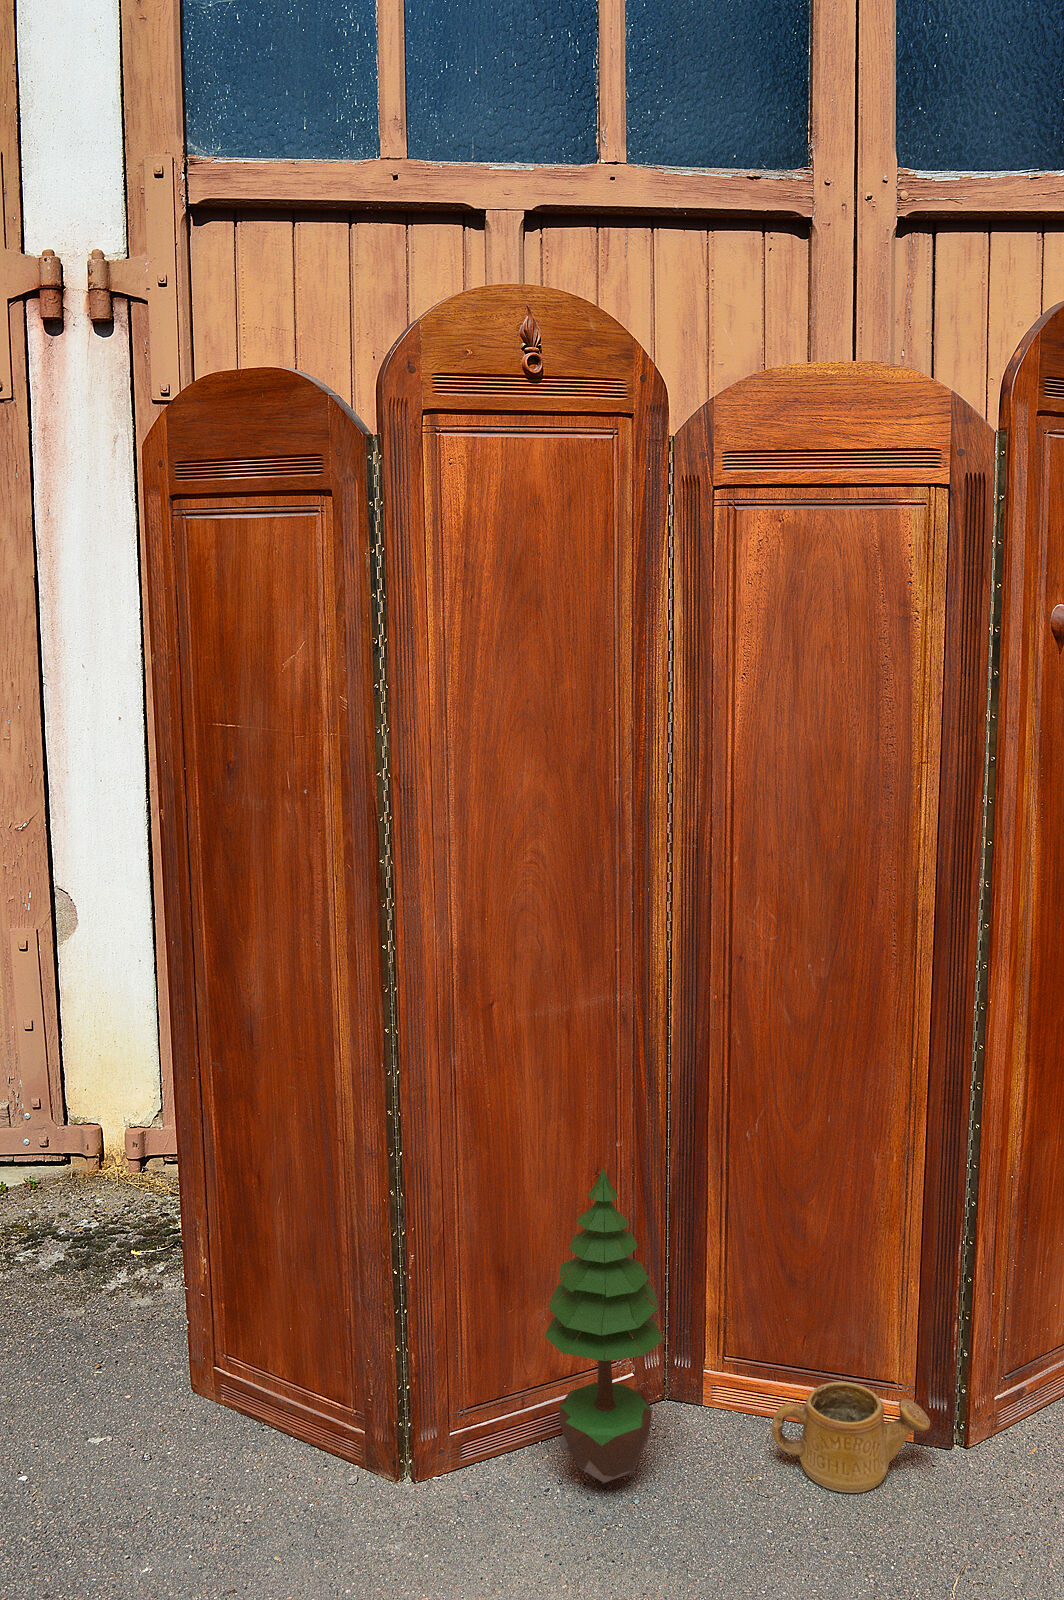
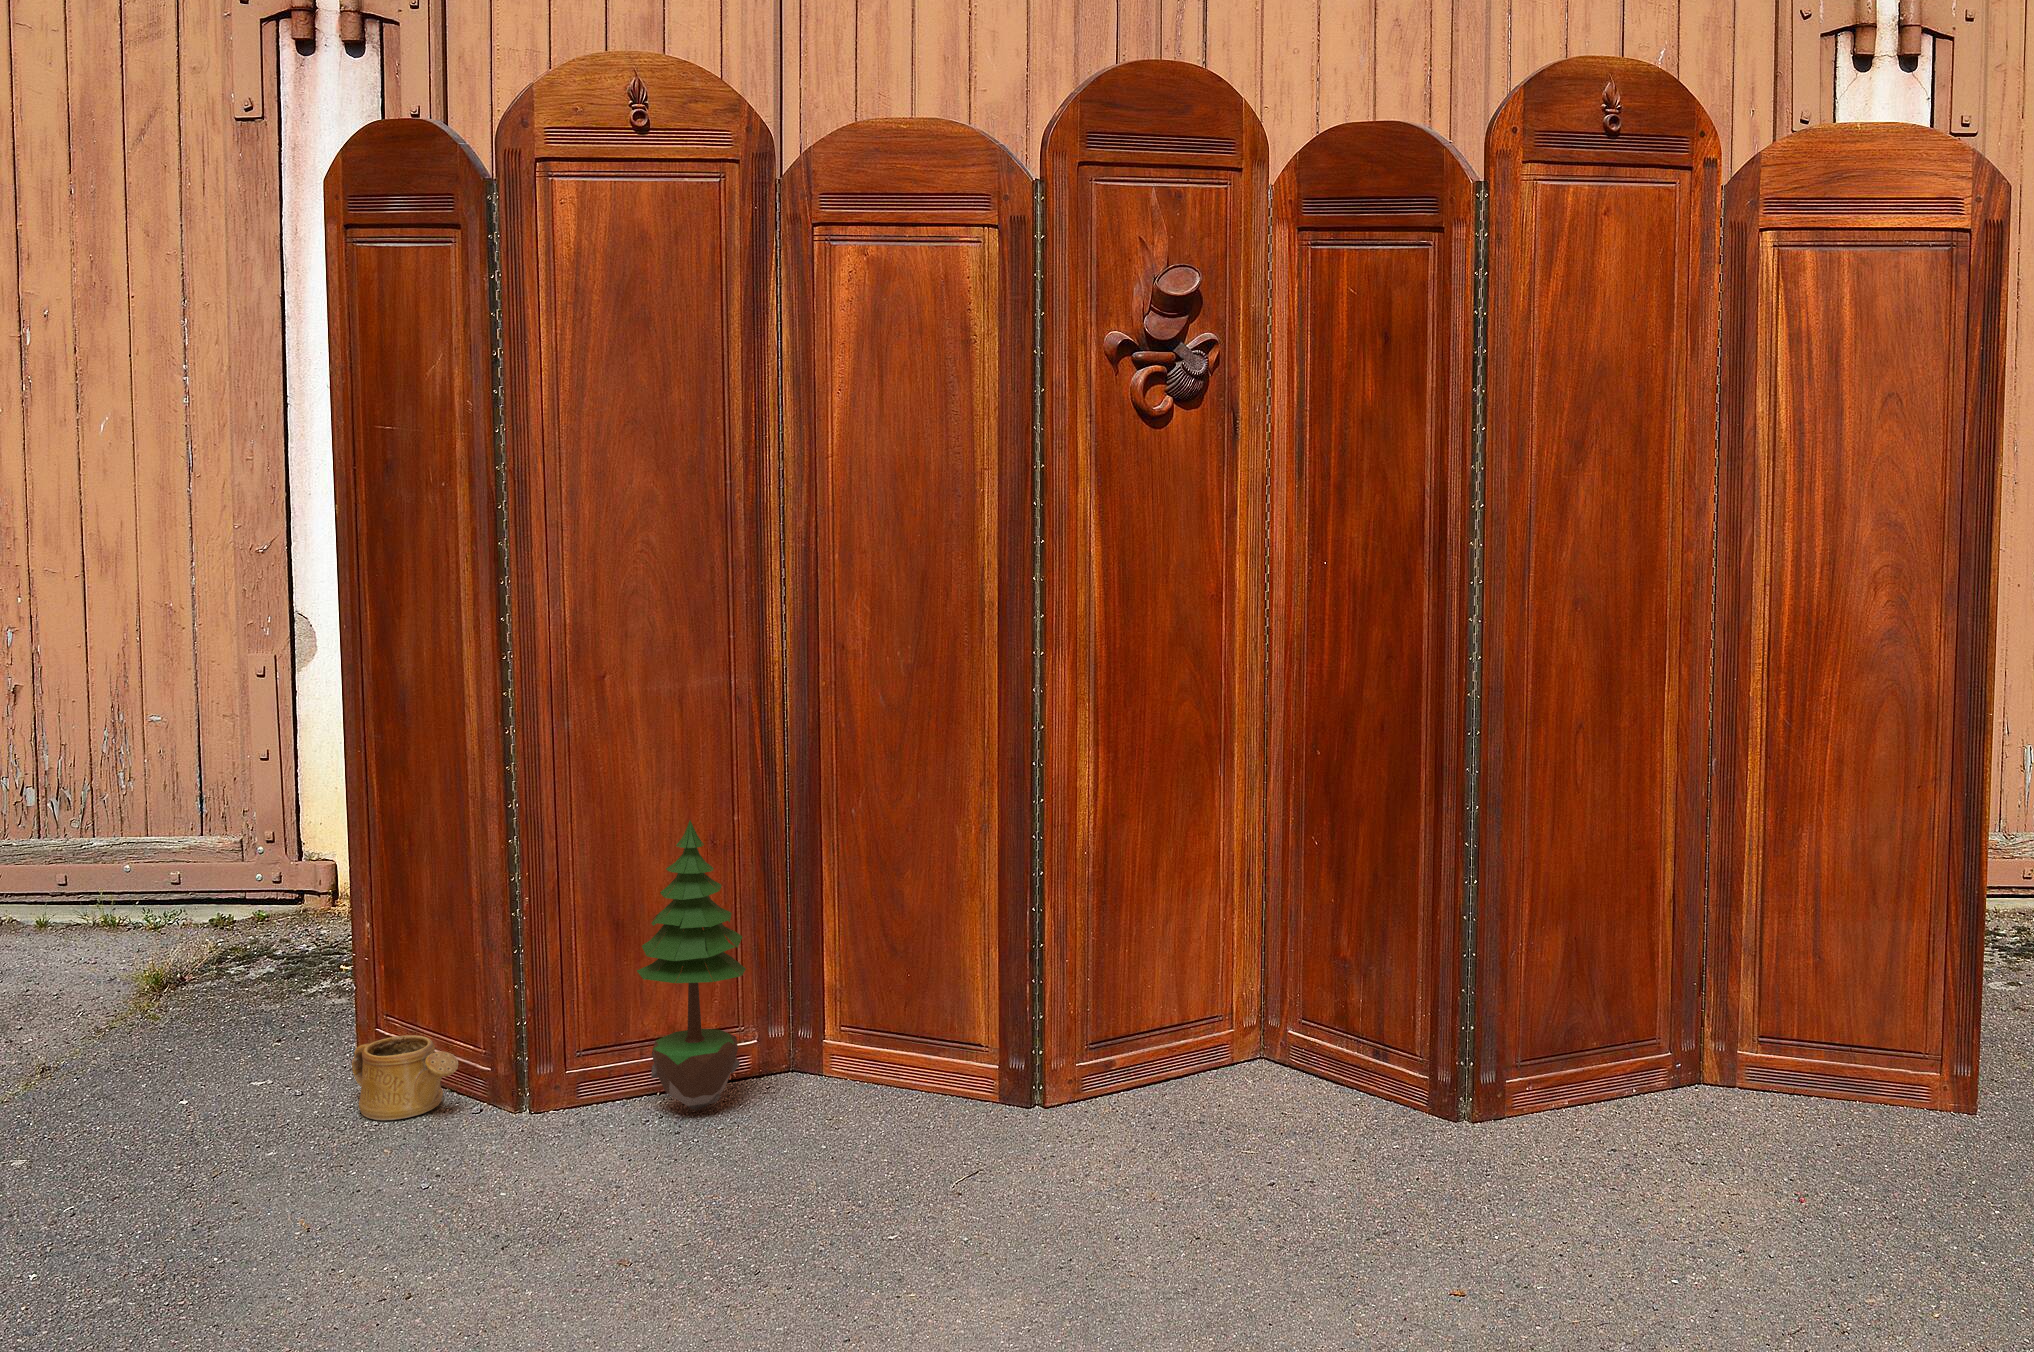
watering can: present [772,1382,930,1493] -> present [352,1035,458,1120]

